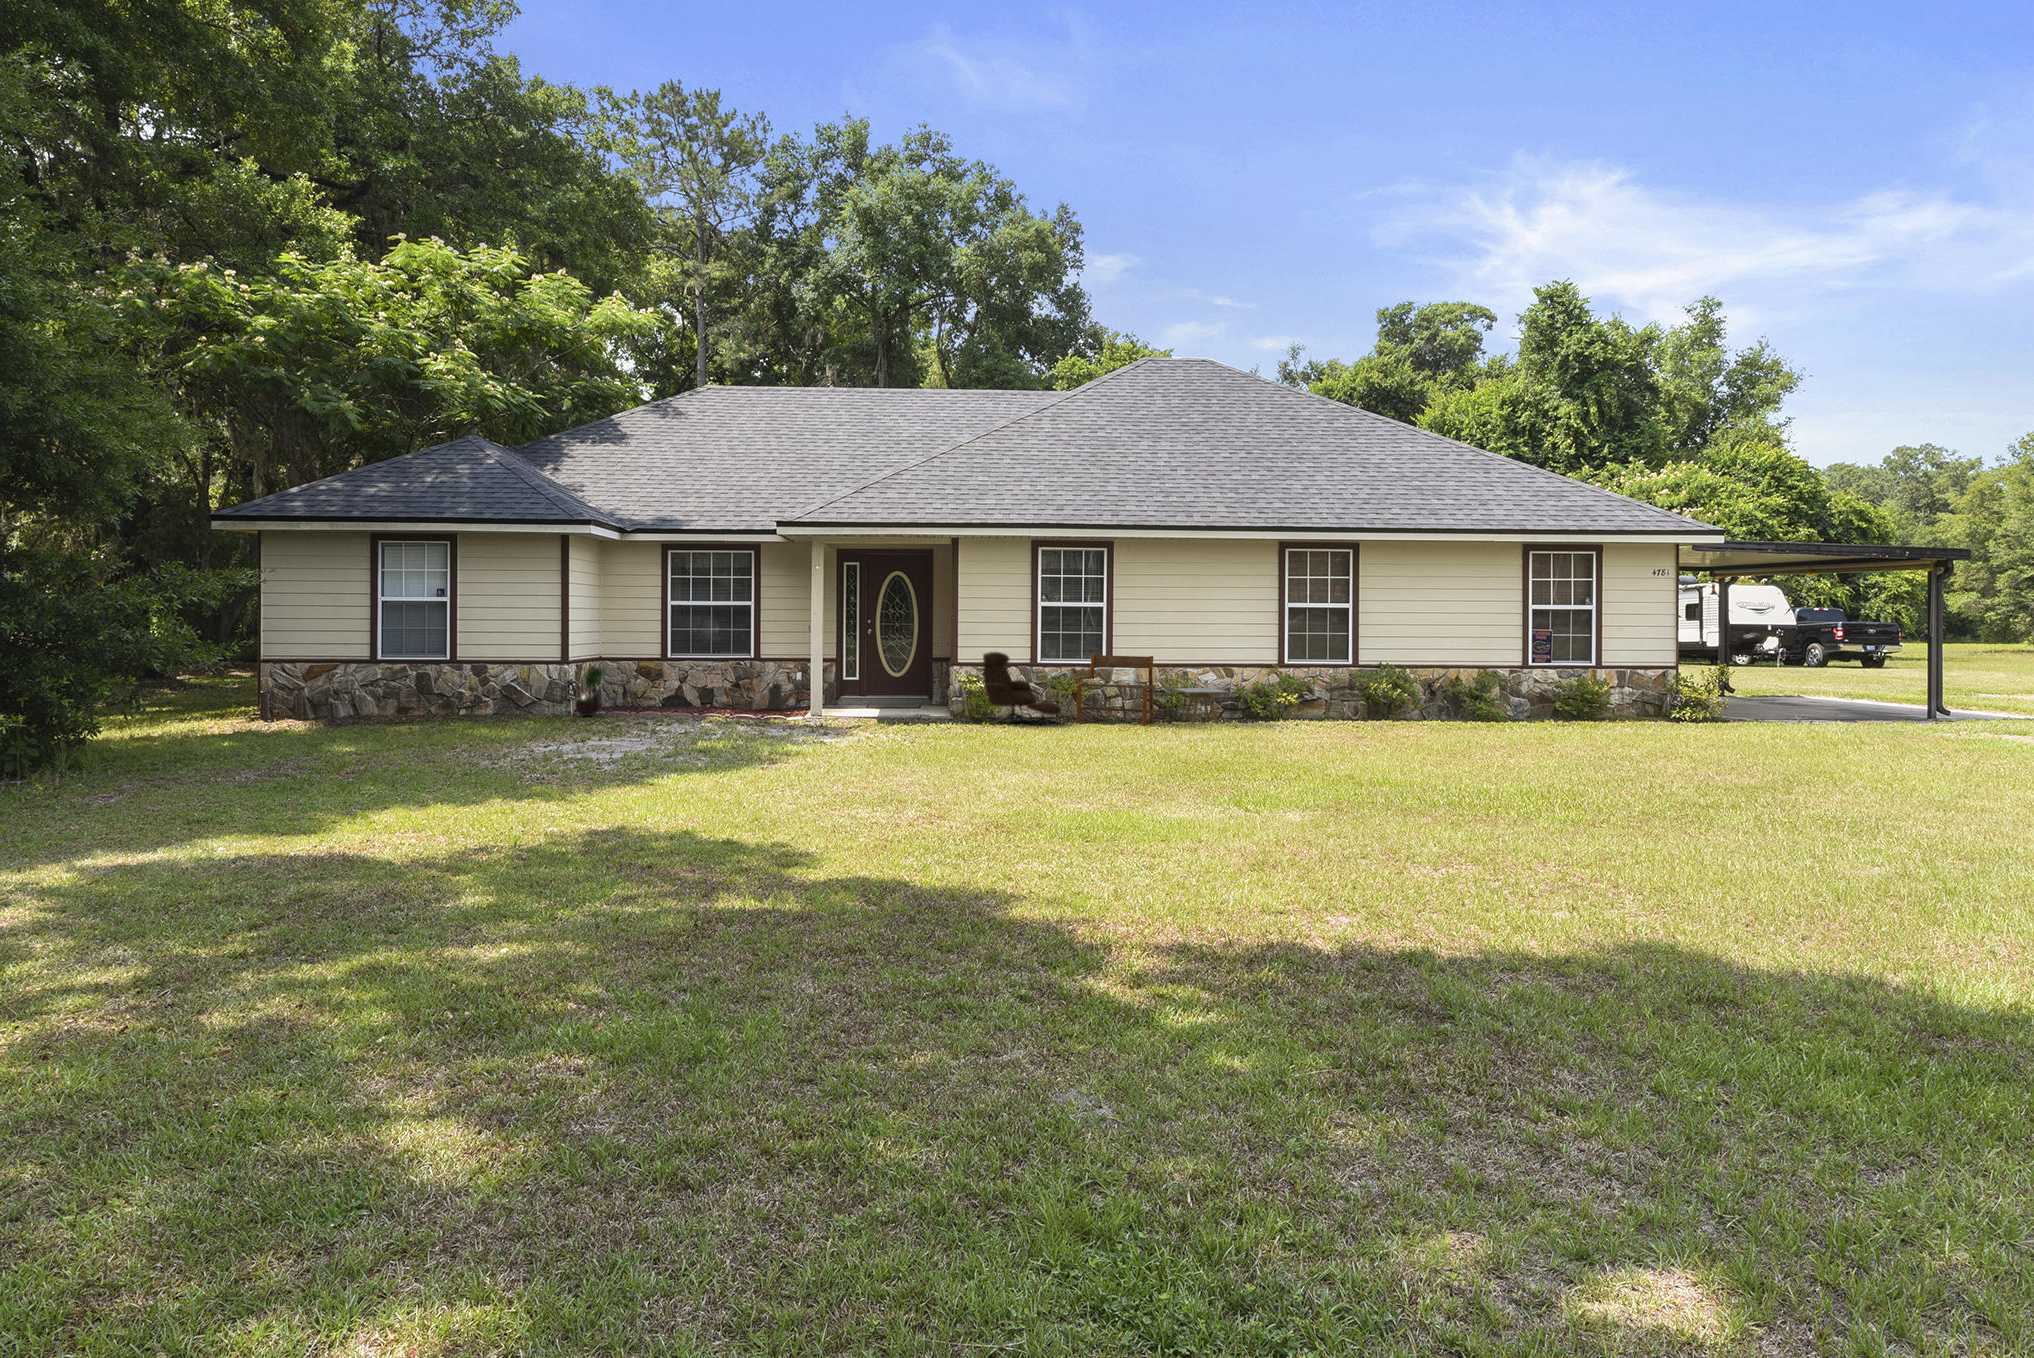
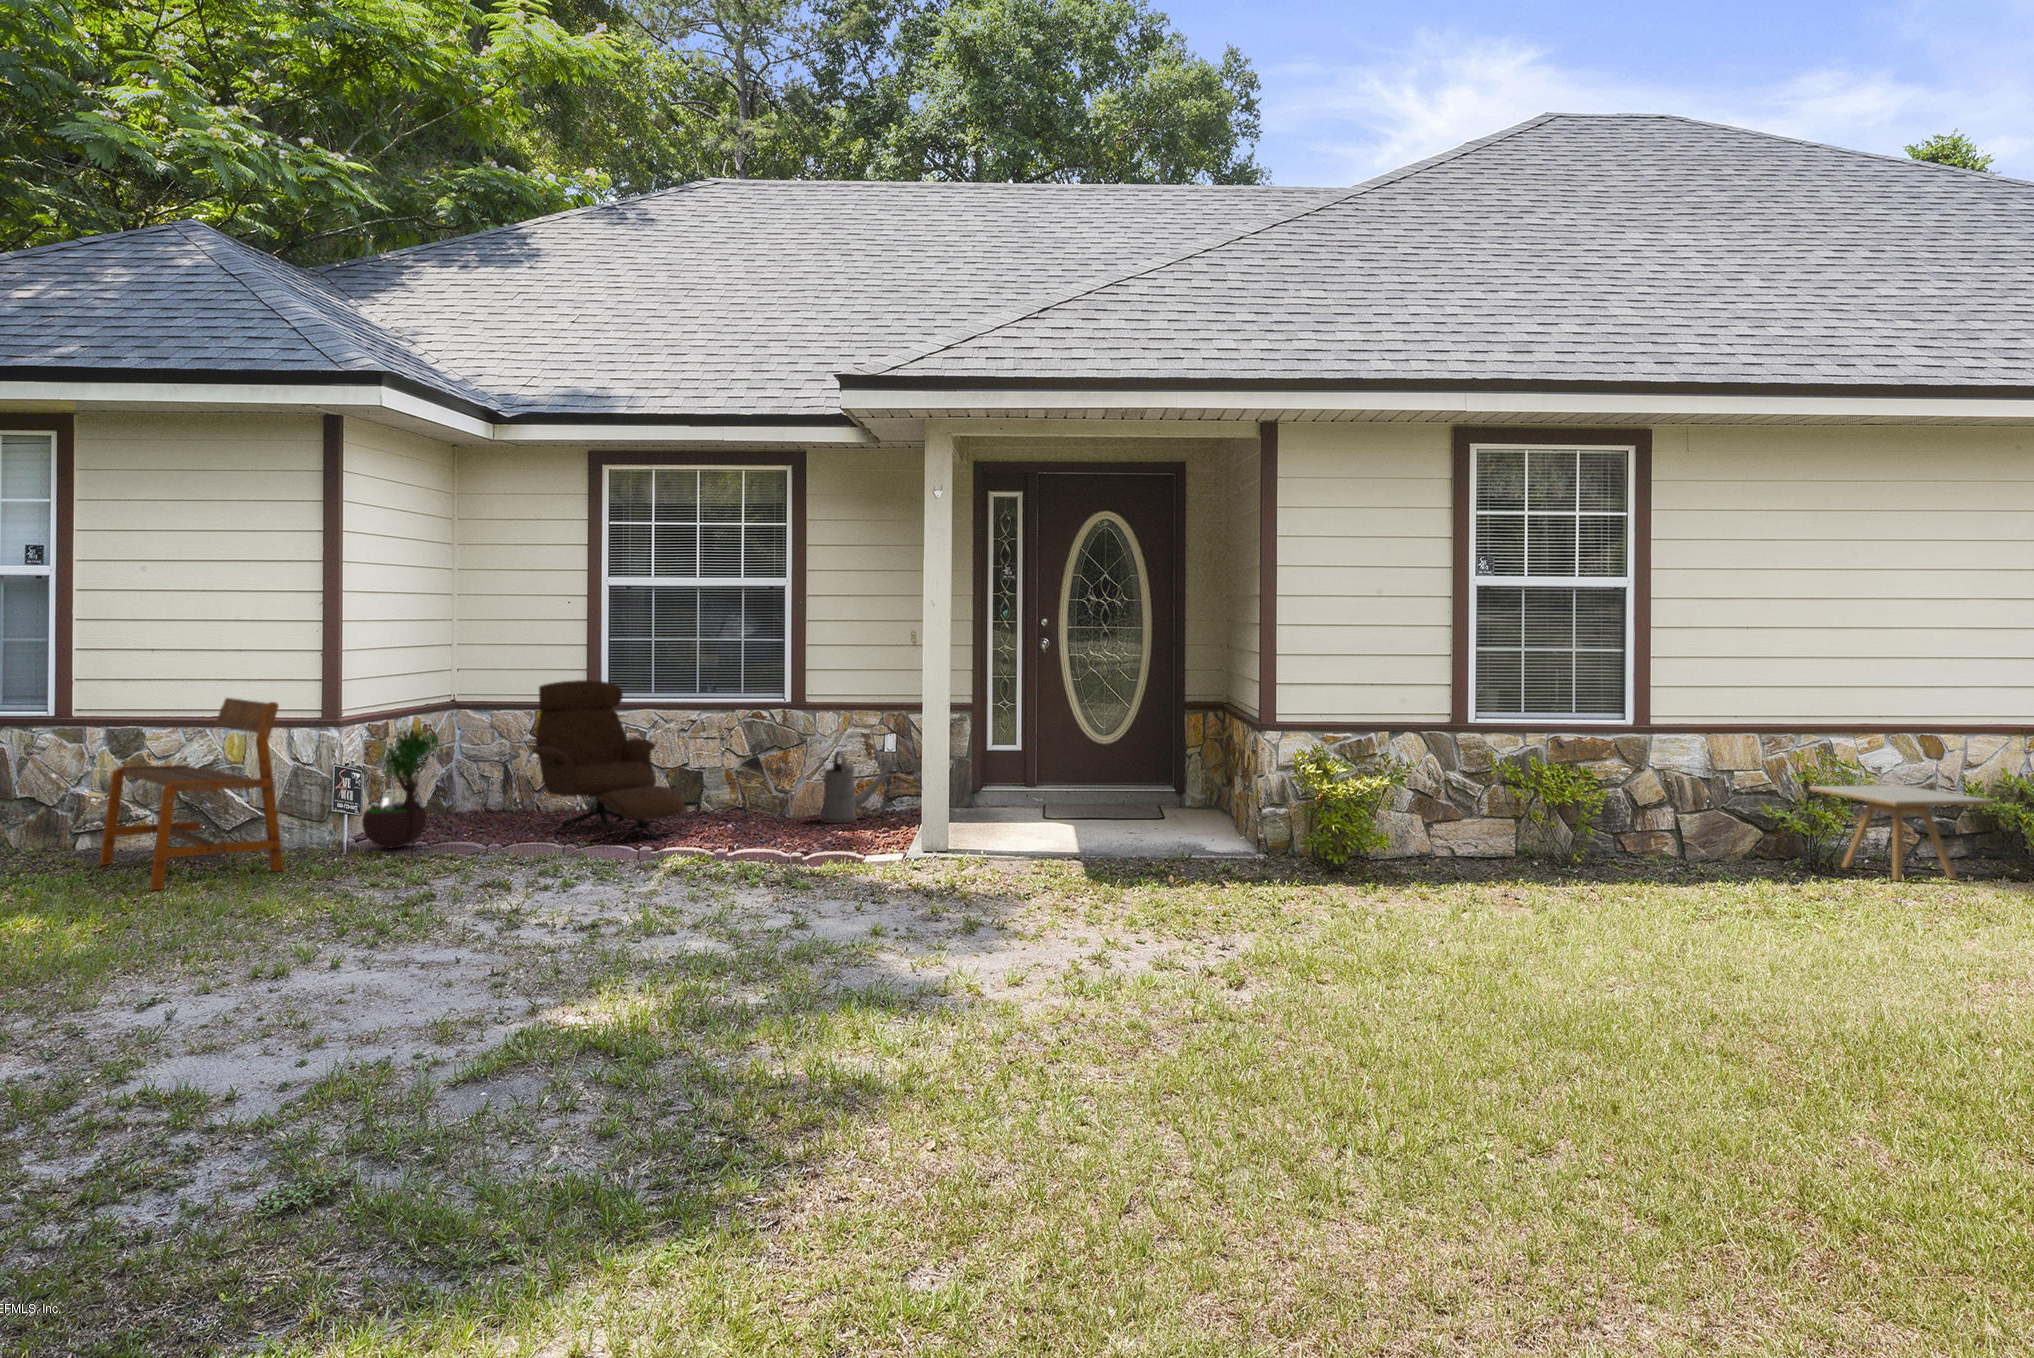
lounge chair: present [983,652,1061,724] -> present [532,680,685,842]
bench: present [1076,654,1156,726] -> present [100,698,283,890]

